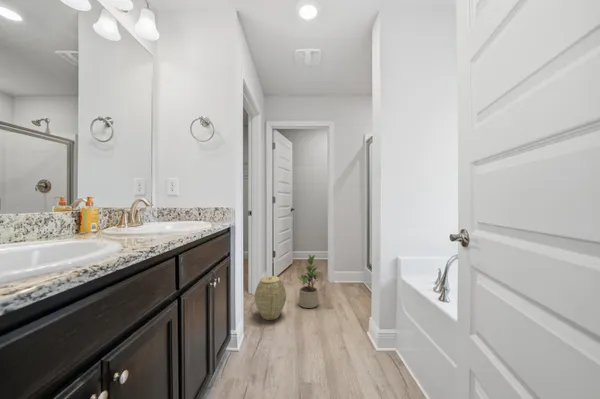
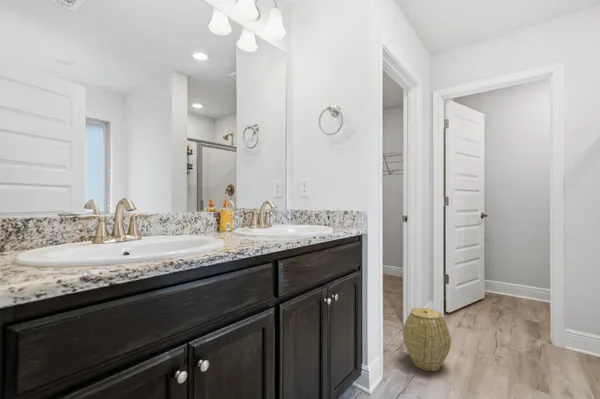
potted plant: present [298,255,322,308] -> none [474,287,521,374]

